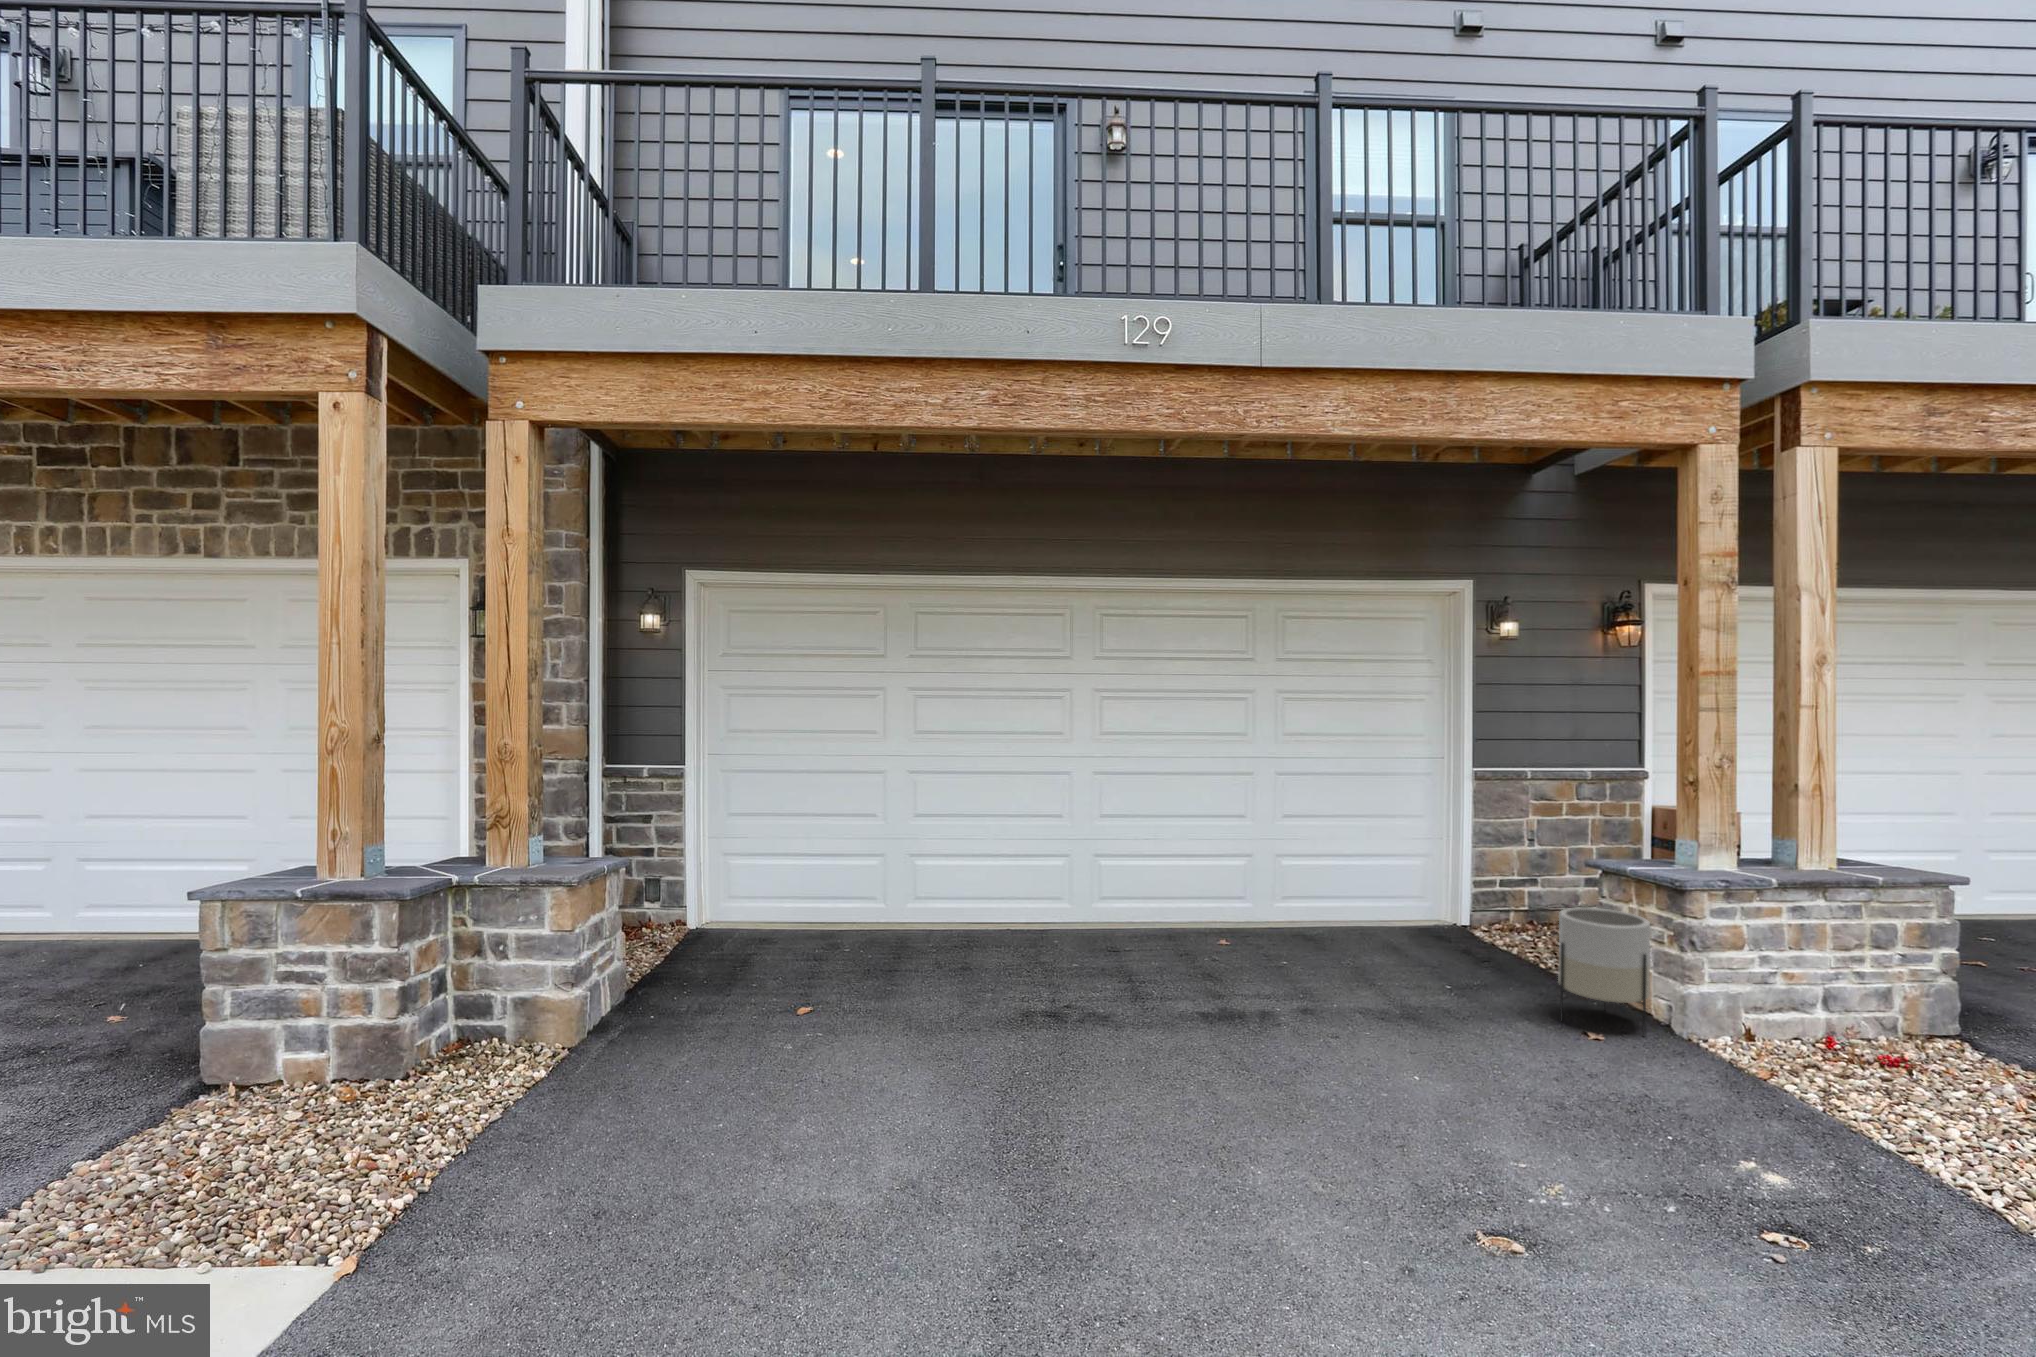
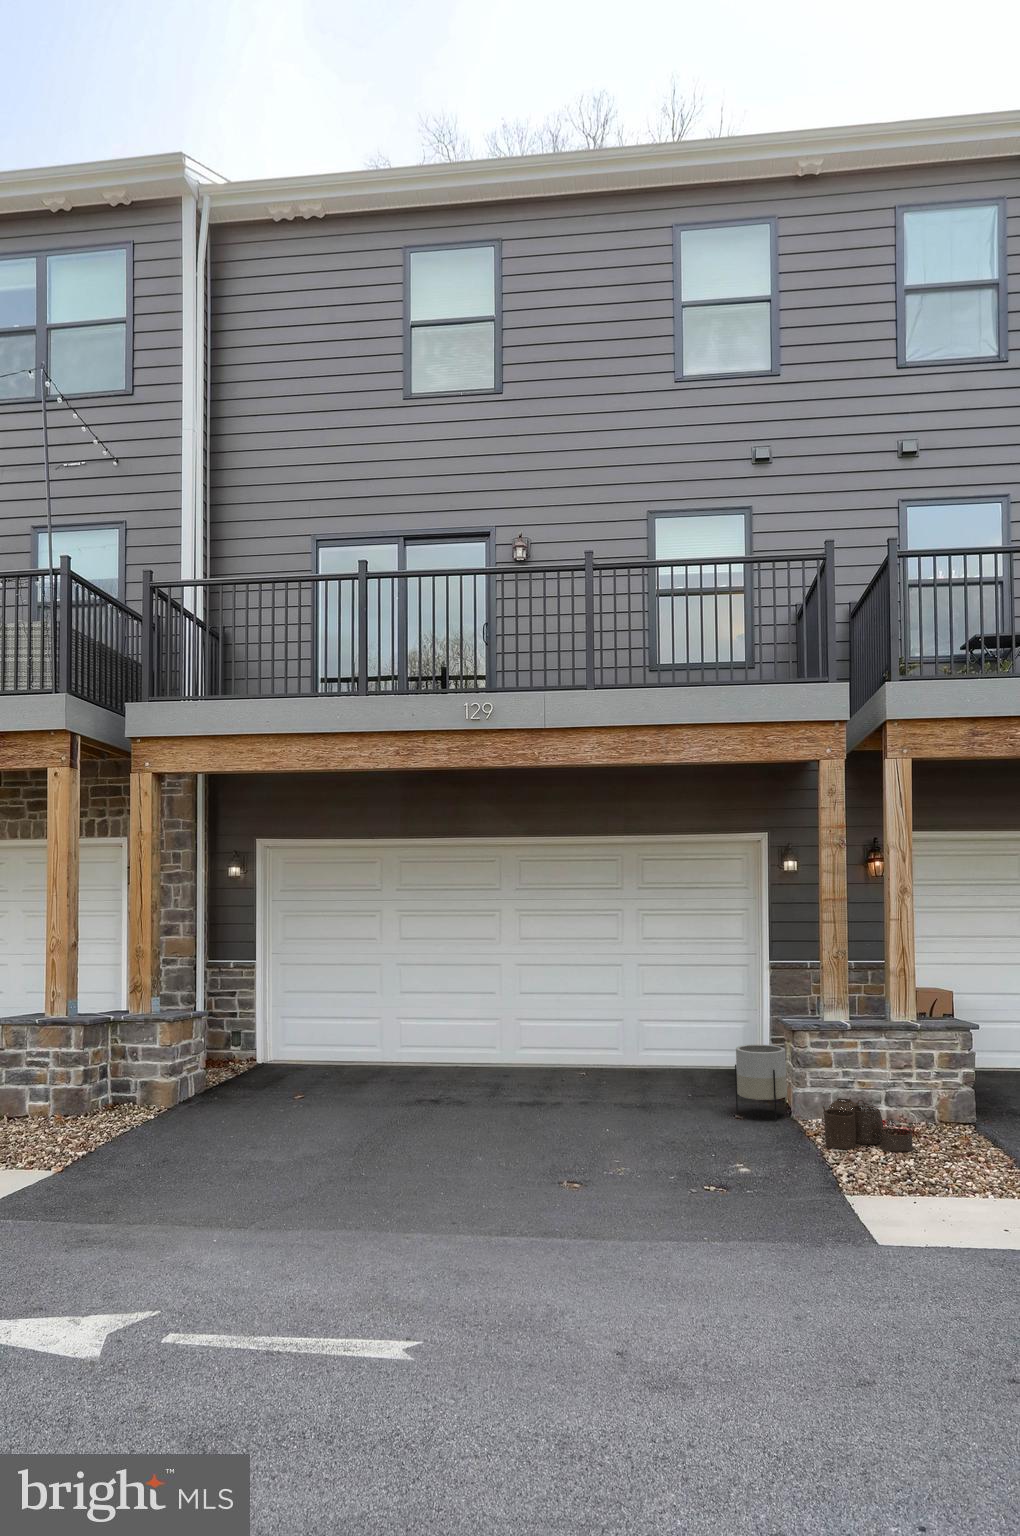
woven basket: none [1749,999,1980,1112] -> present [823,1097,913,1152]

